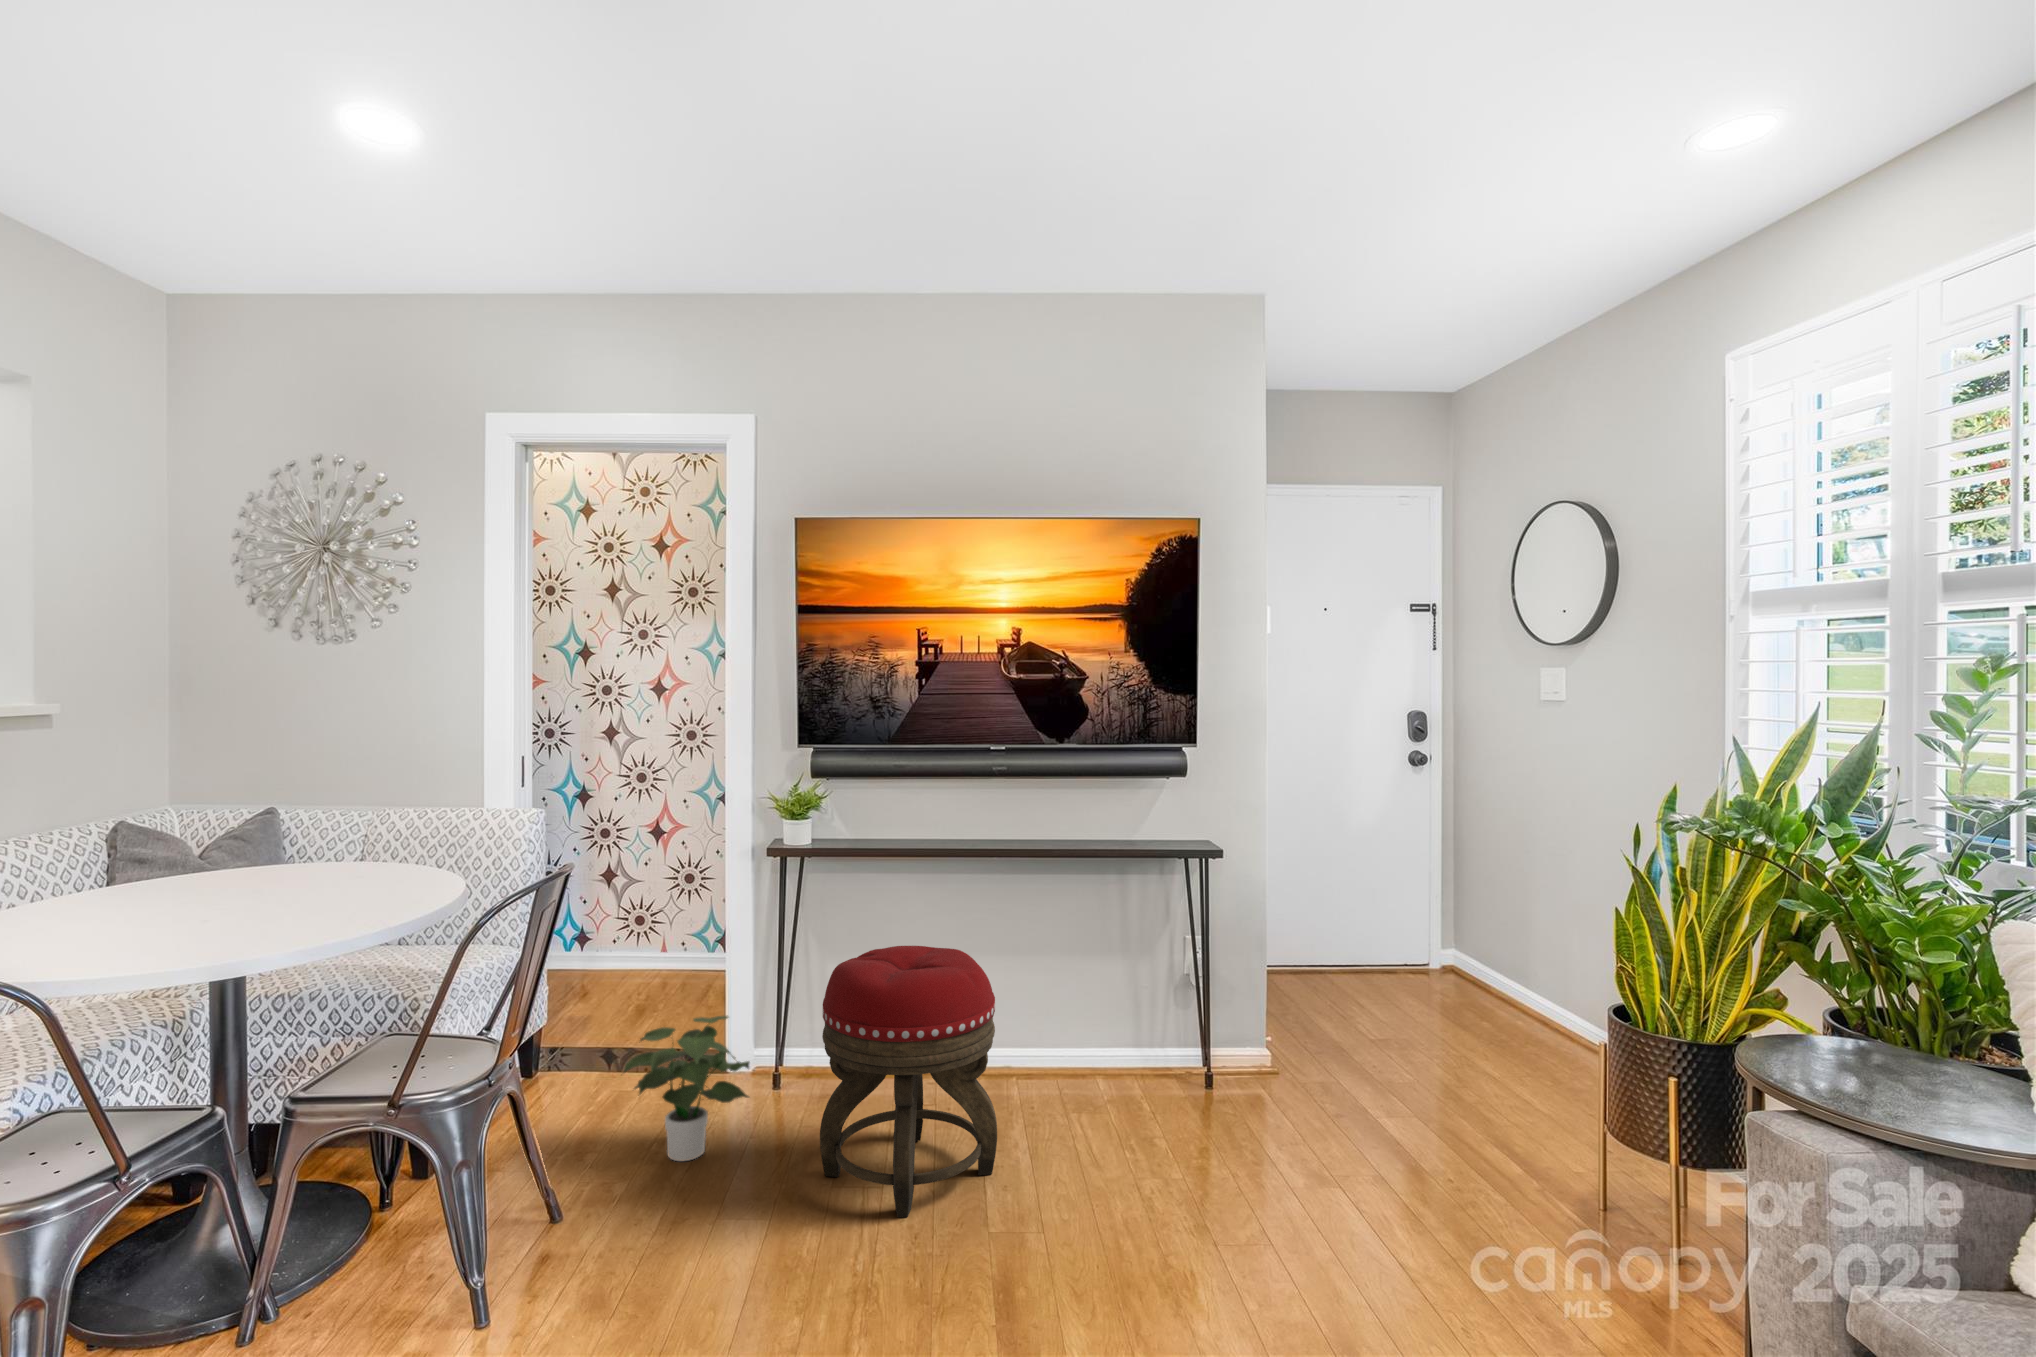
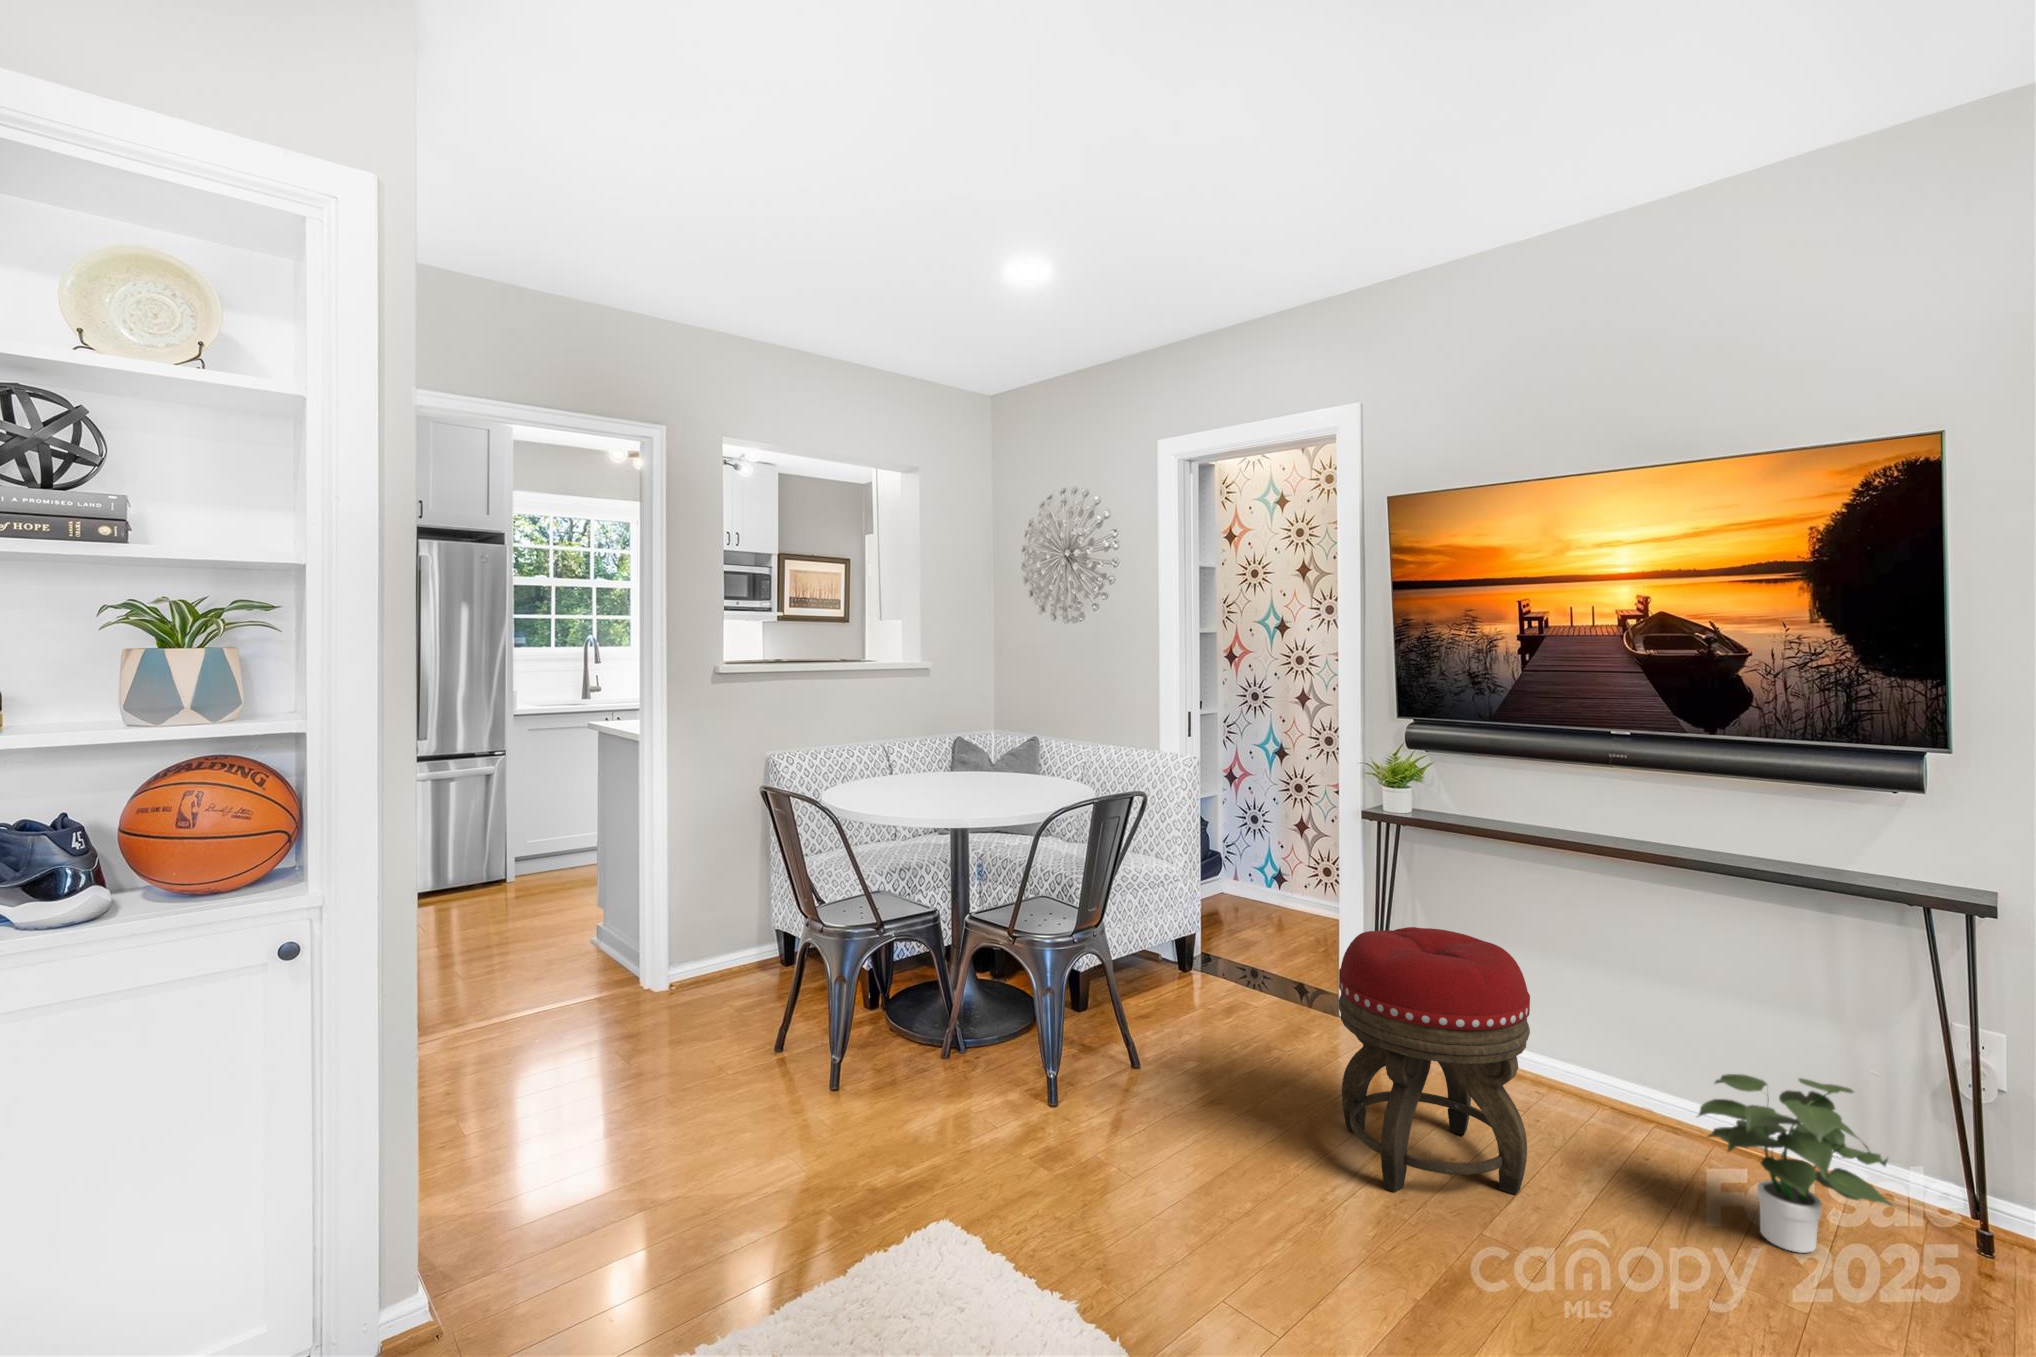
potted plant: present [624,1016,749,1161] -> present [1698,1074,1893,1253]

